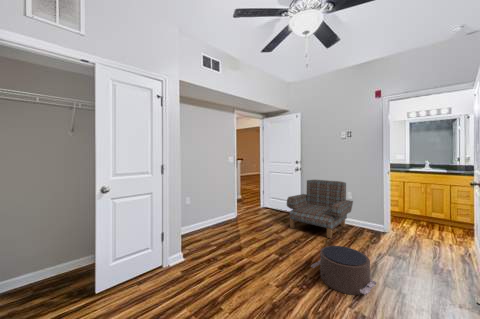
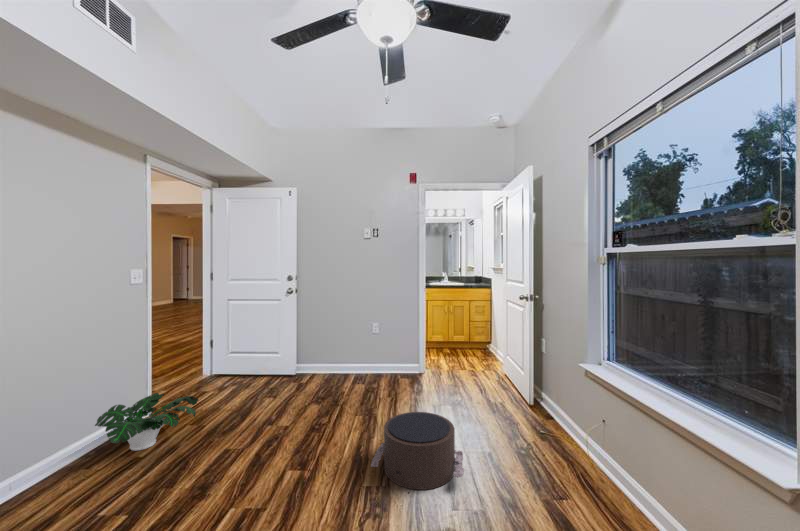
armchair: present [287,180,353,238] -> none [280,307,384,404]
potted plant: none [216,208,249,228] -> present [95,393,198,451]

